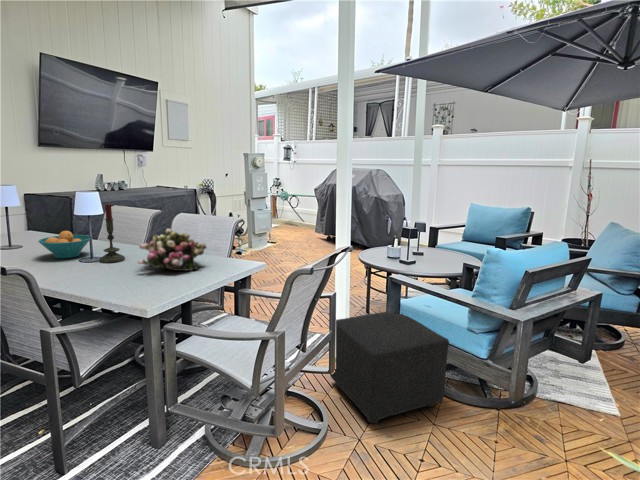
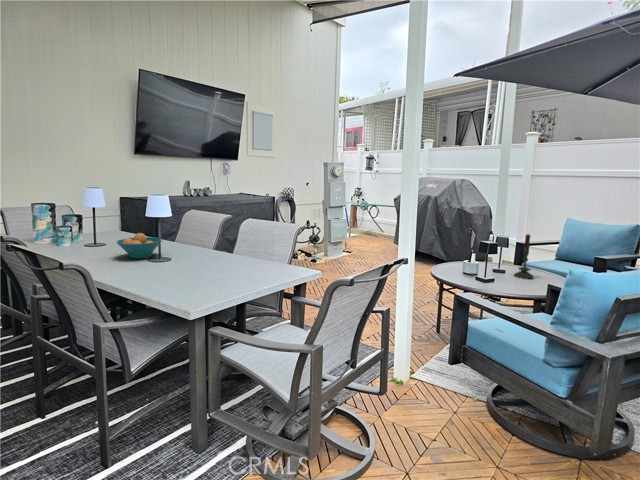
candle: present [100,204,125,263] -> present [514,234,533,279]
flower arrangement: present [138,229,206,271] -> none [194,233,260,276]
ottoman: present [331,311,449,424] -> none [384,332,521,458]

